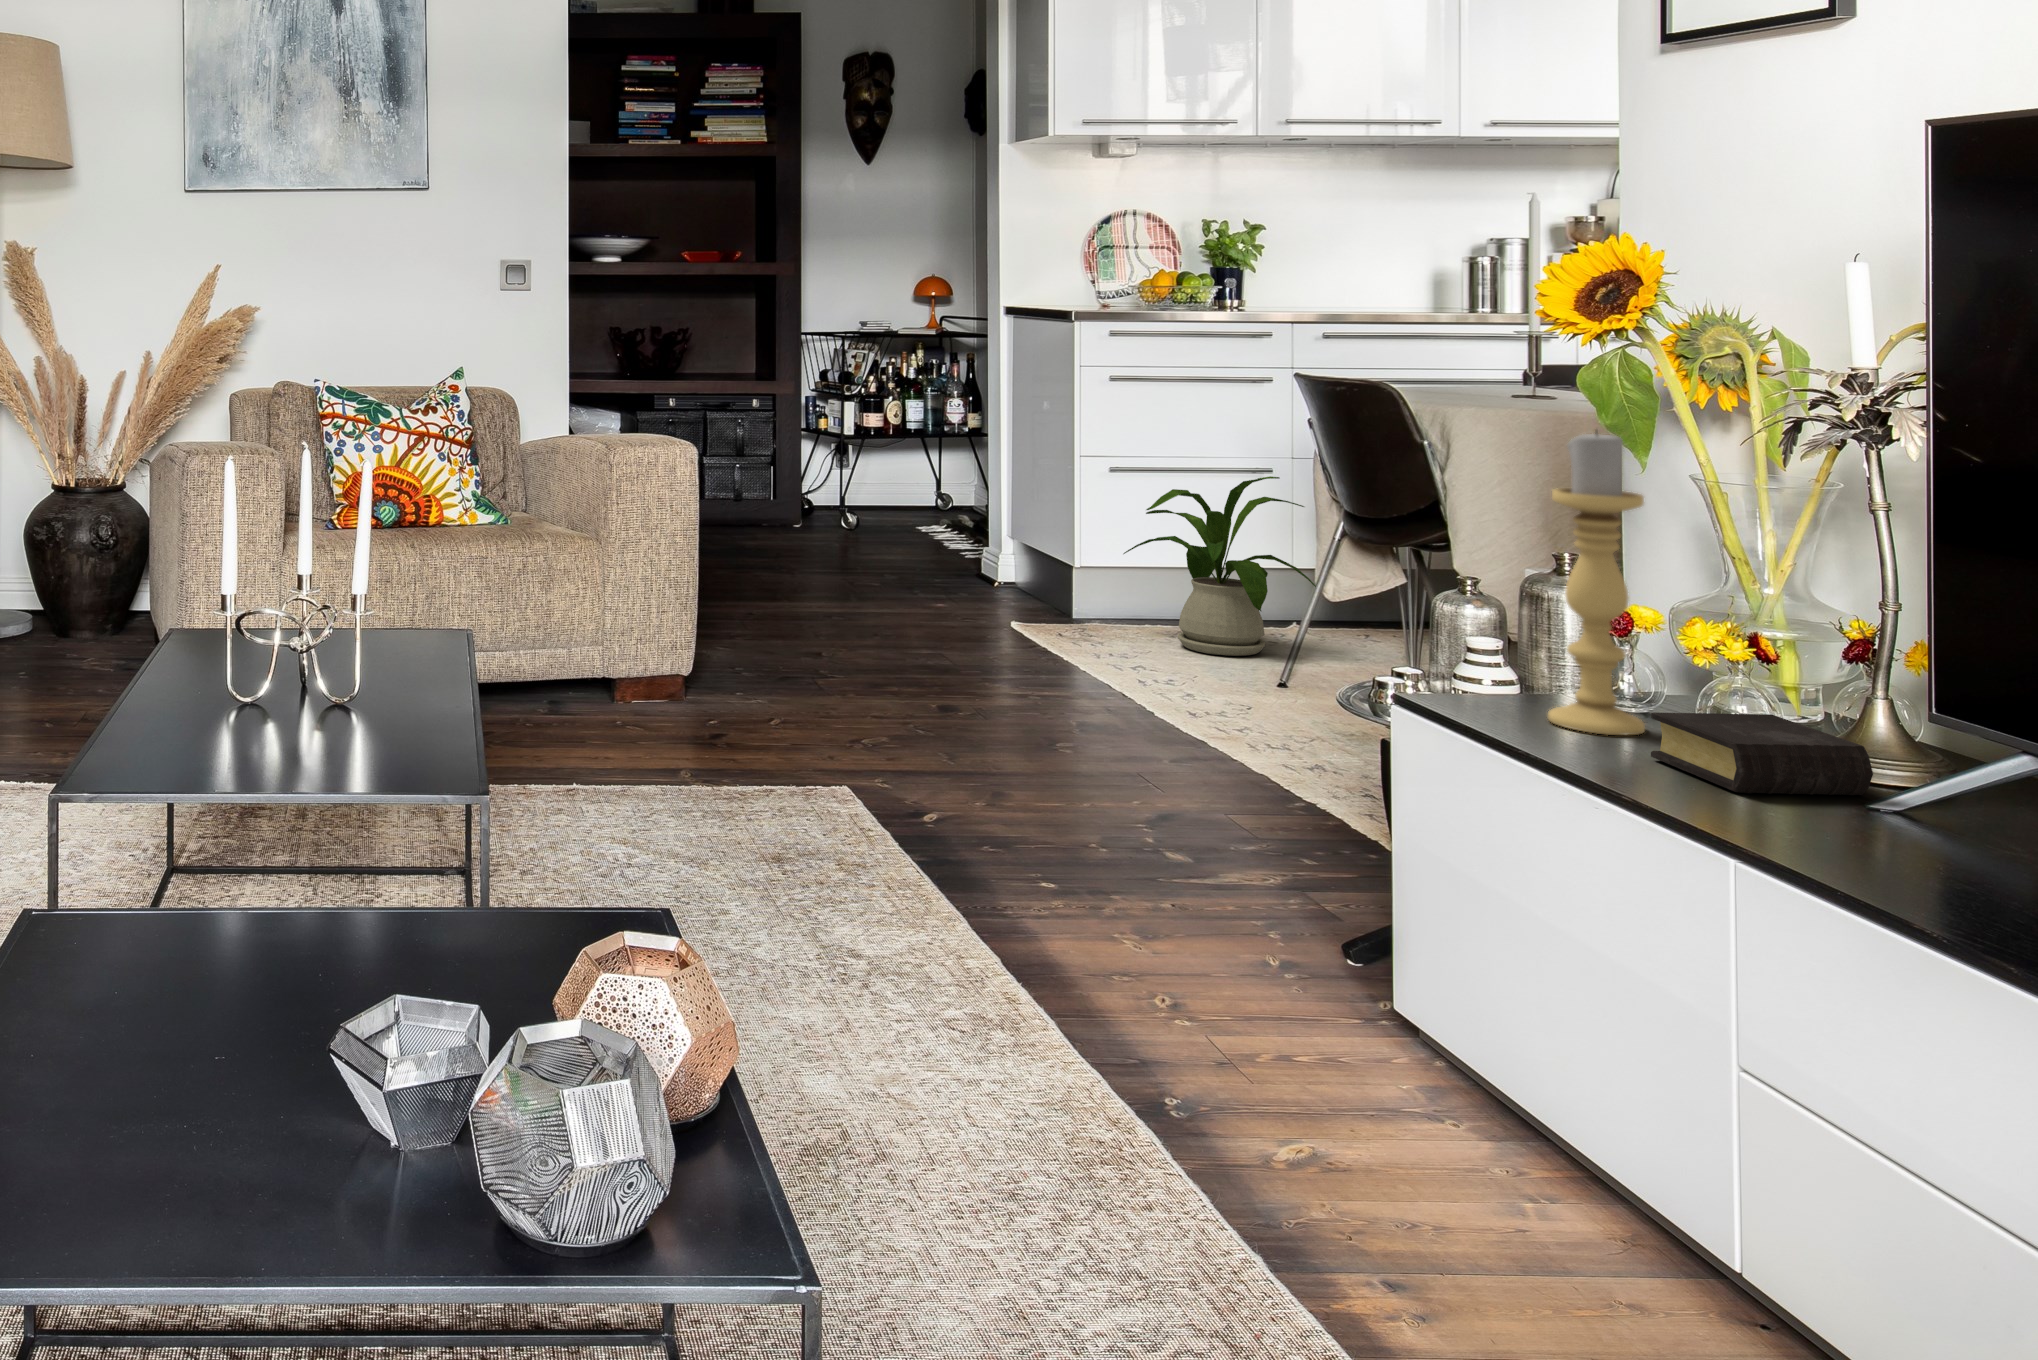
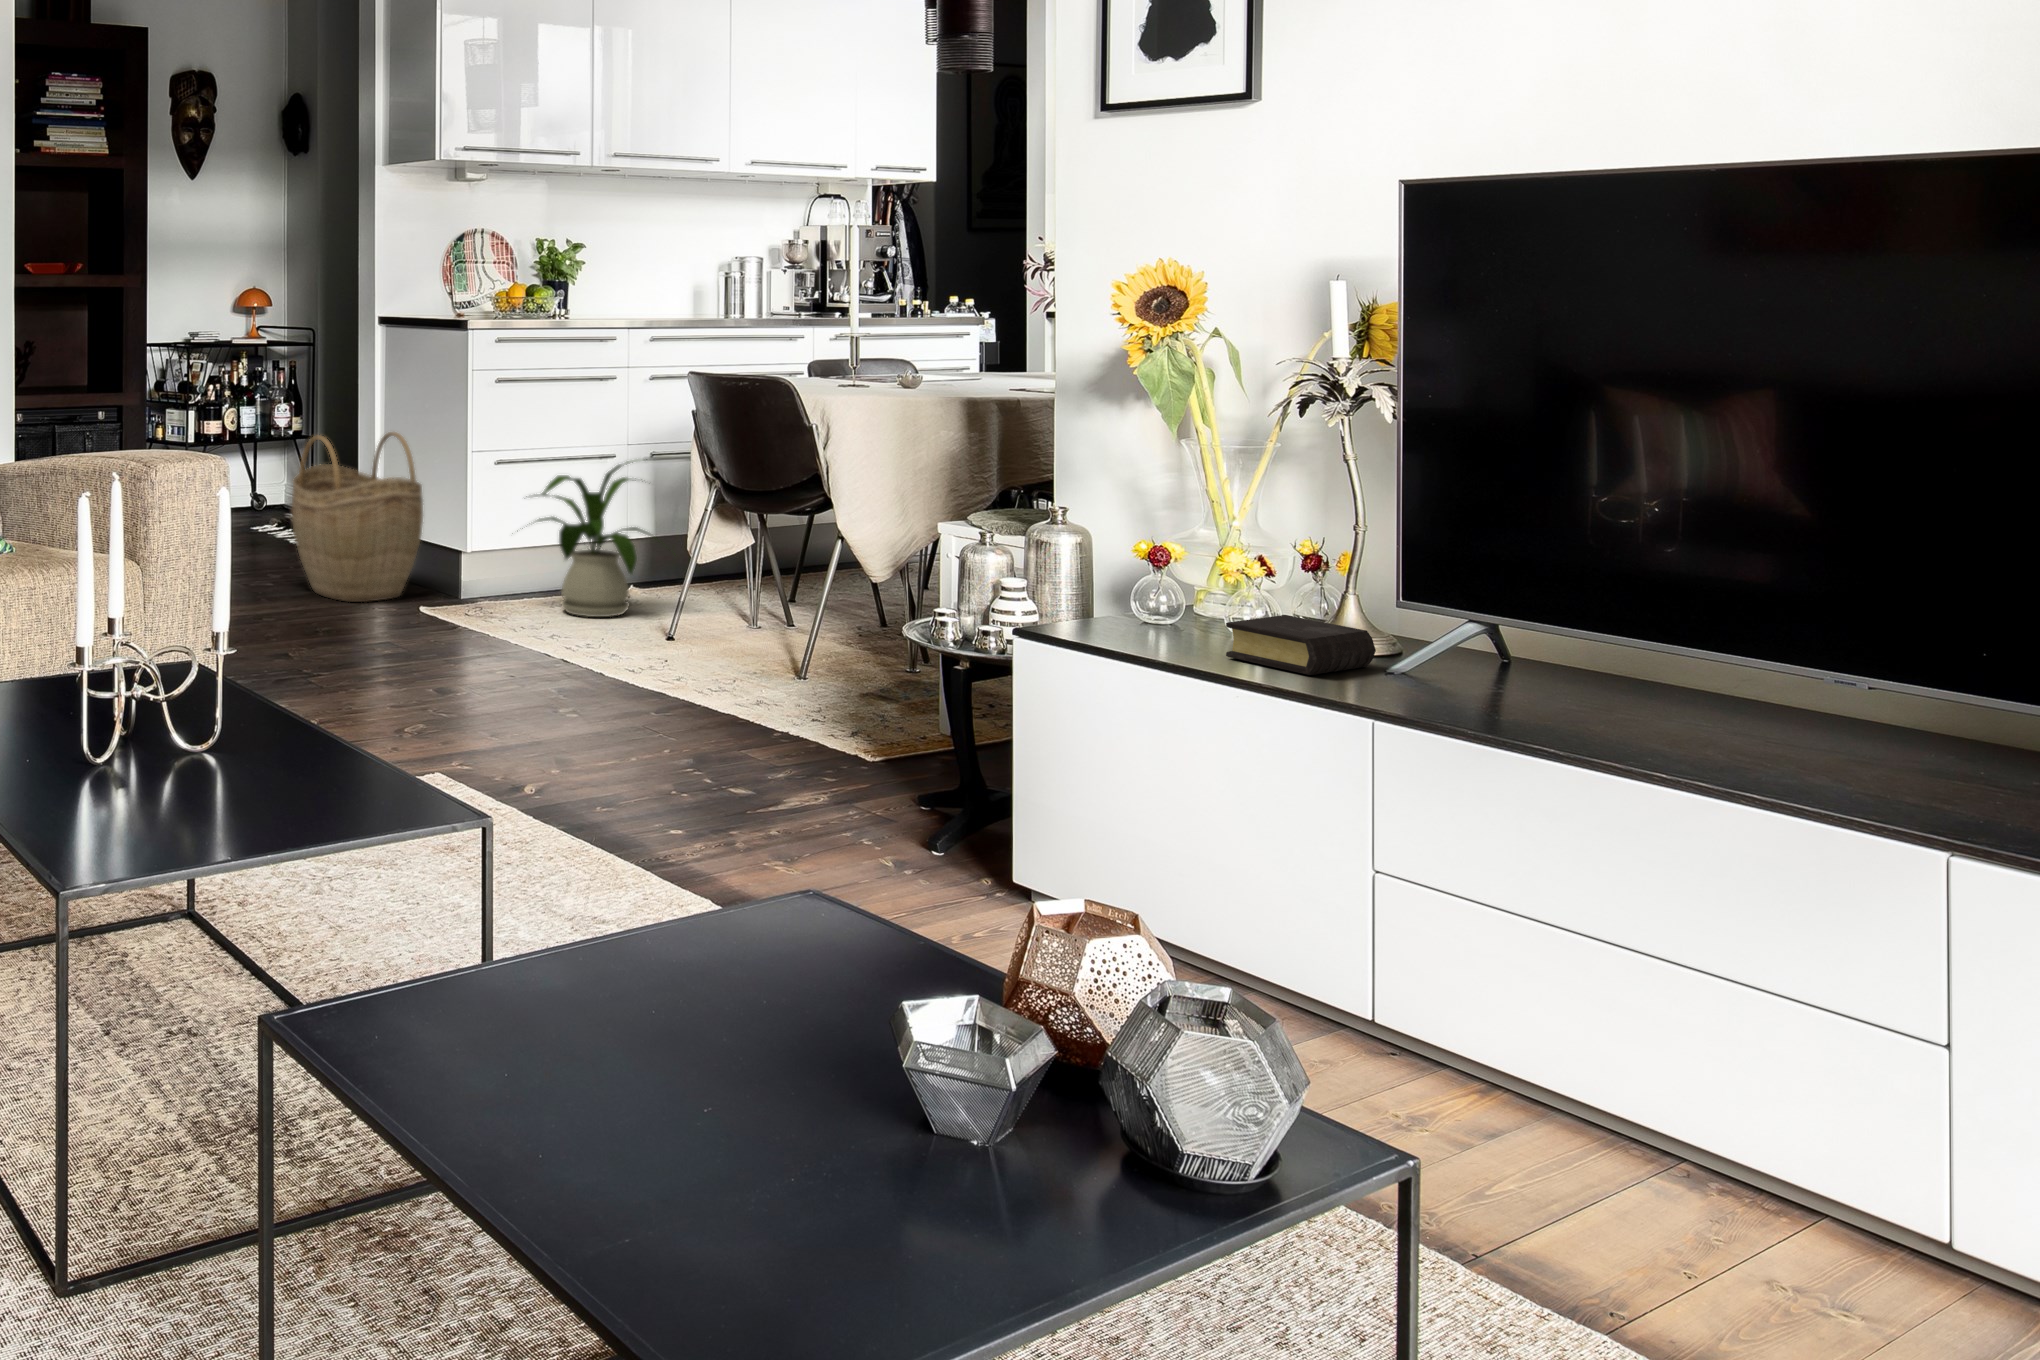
candle holder: present [1548,431,1645,735] -> none [1122,408,1190,644]
woven basket: none [894,432,1032,612] -> present [292,432,423,602]

